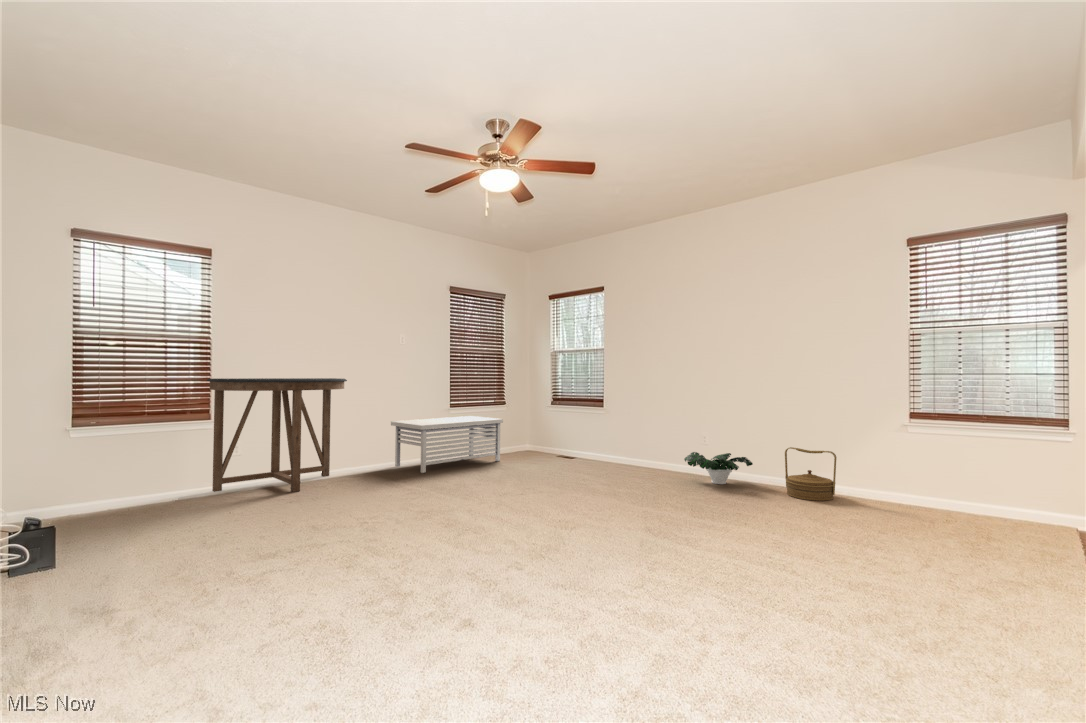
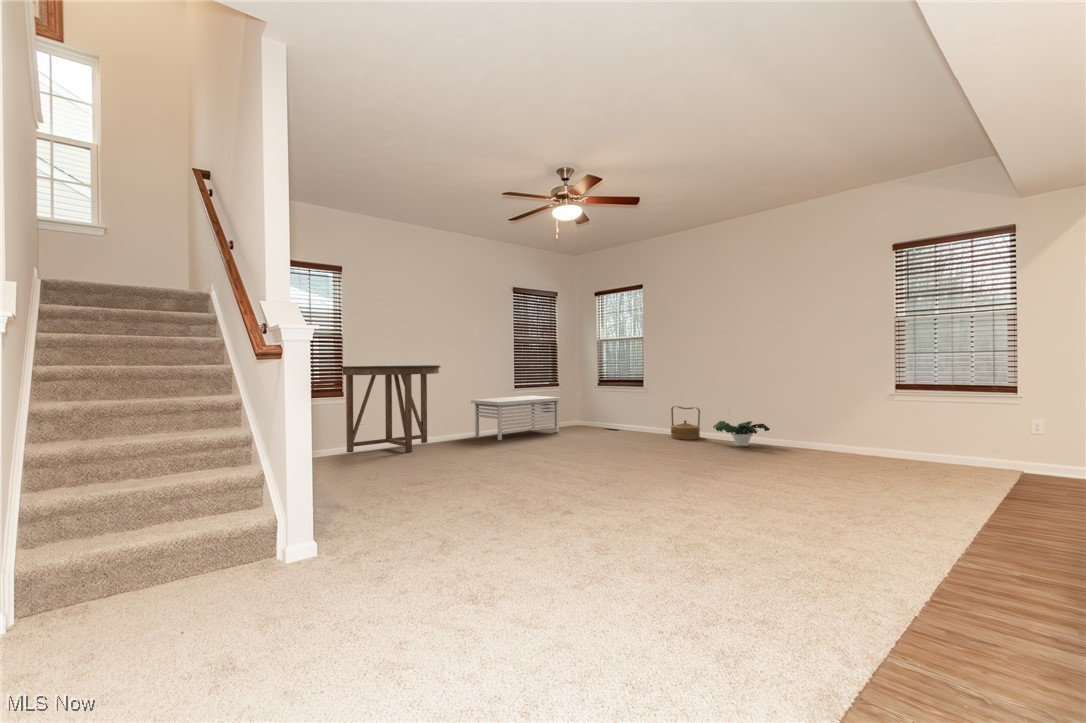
woven basket: present [785,447,836,501] -> present [671,406,700,440]

